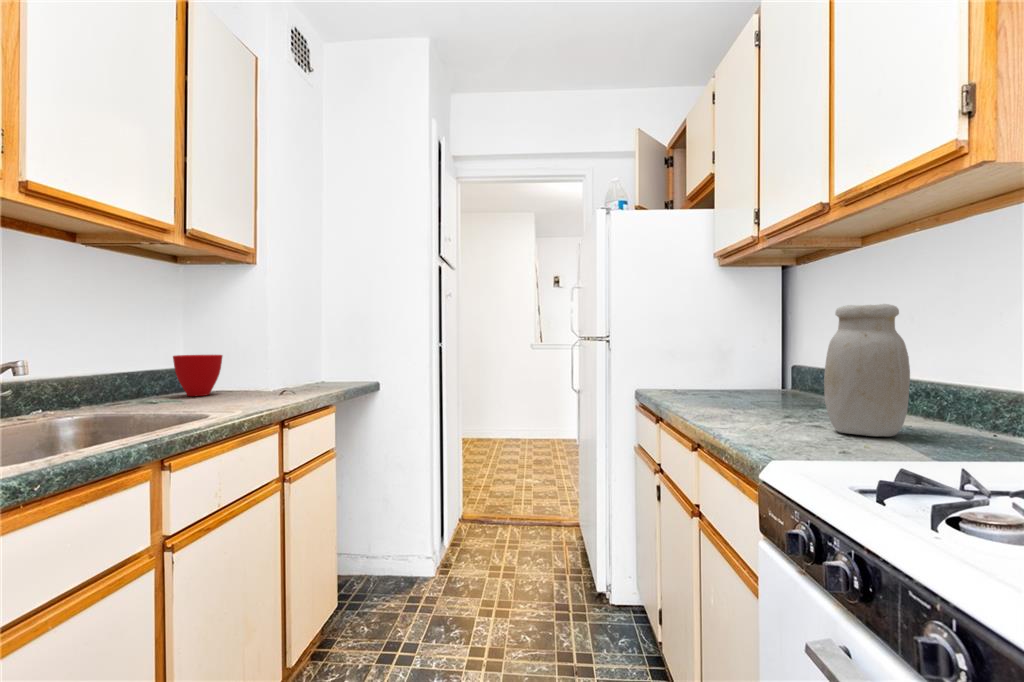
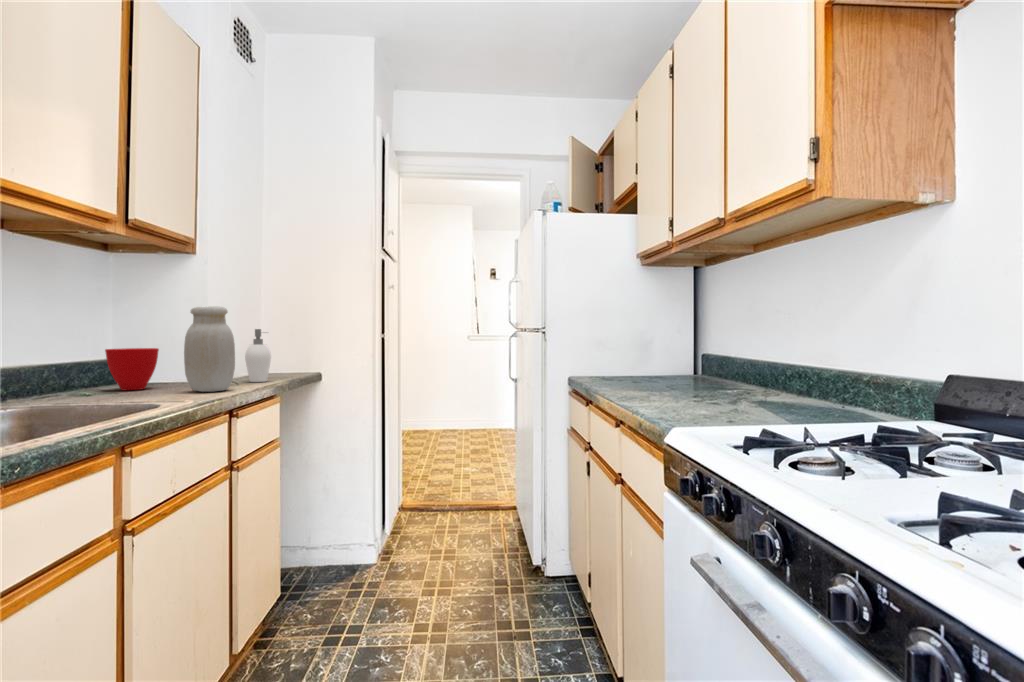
jar: present [824,304,910,436] -> present [184,306,235,392]
soap dispenser: none [305,336,330,389] -> present [245,329,271,382]

